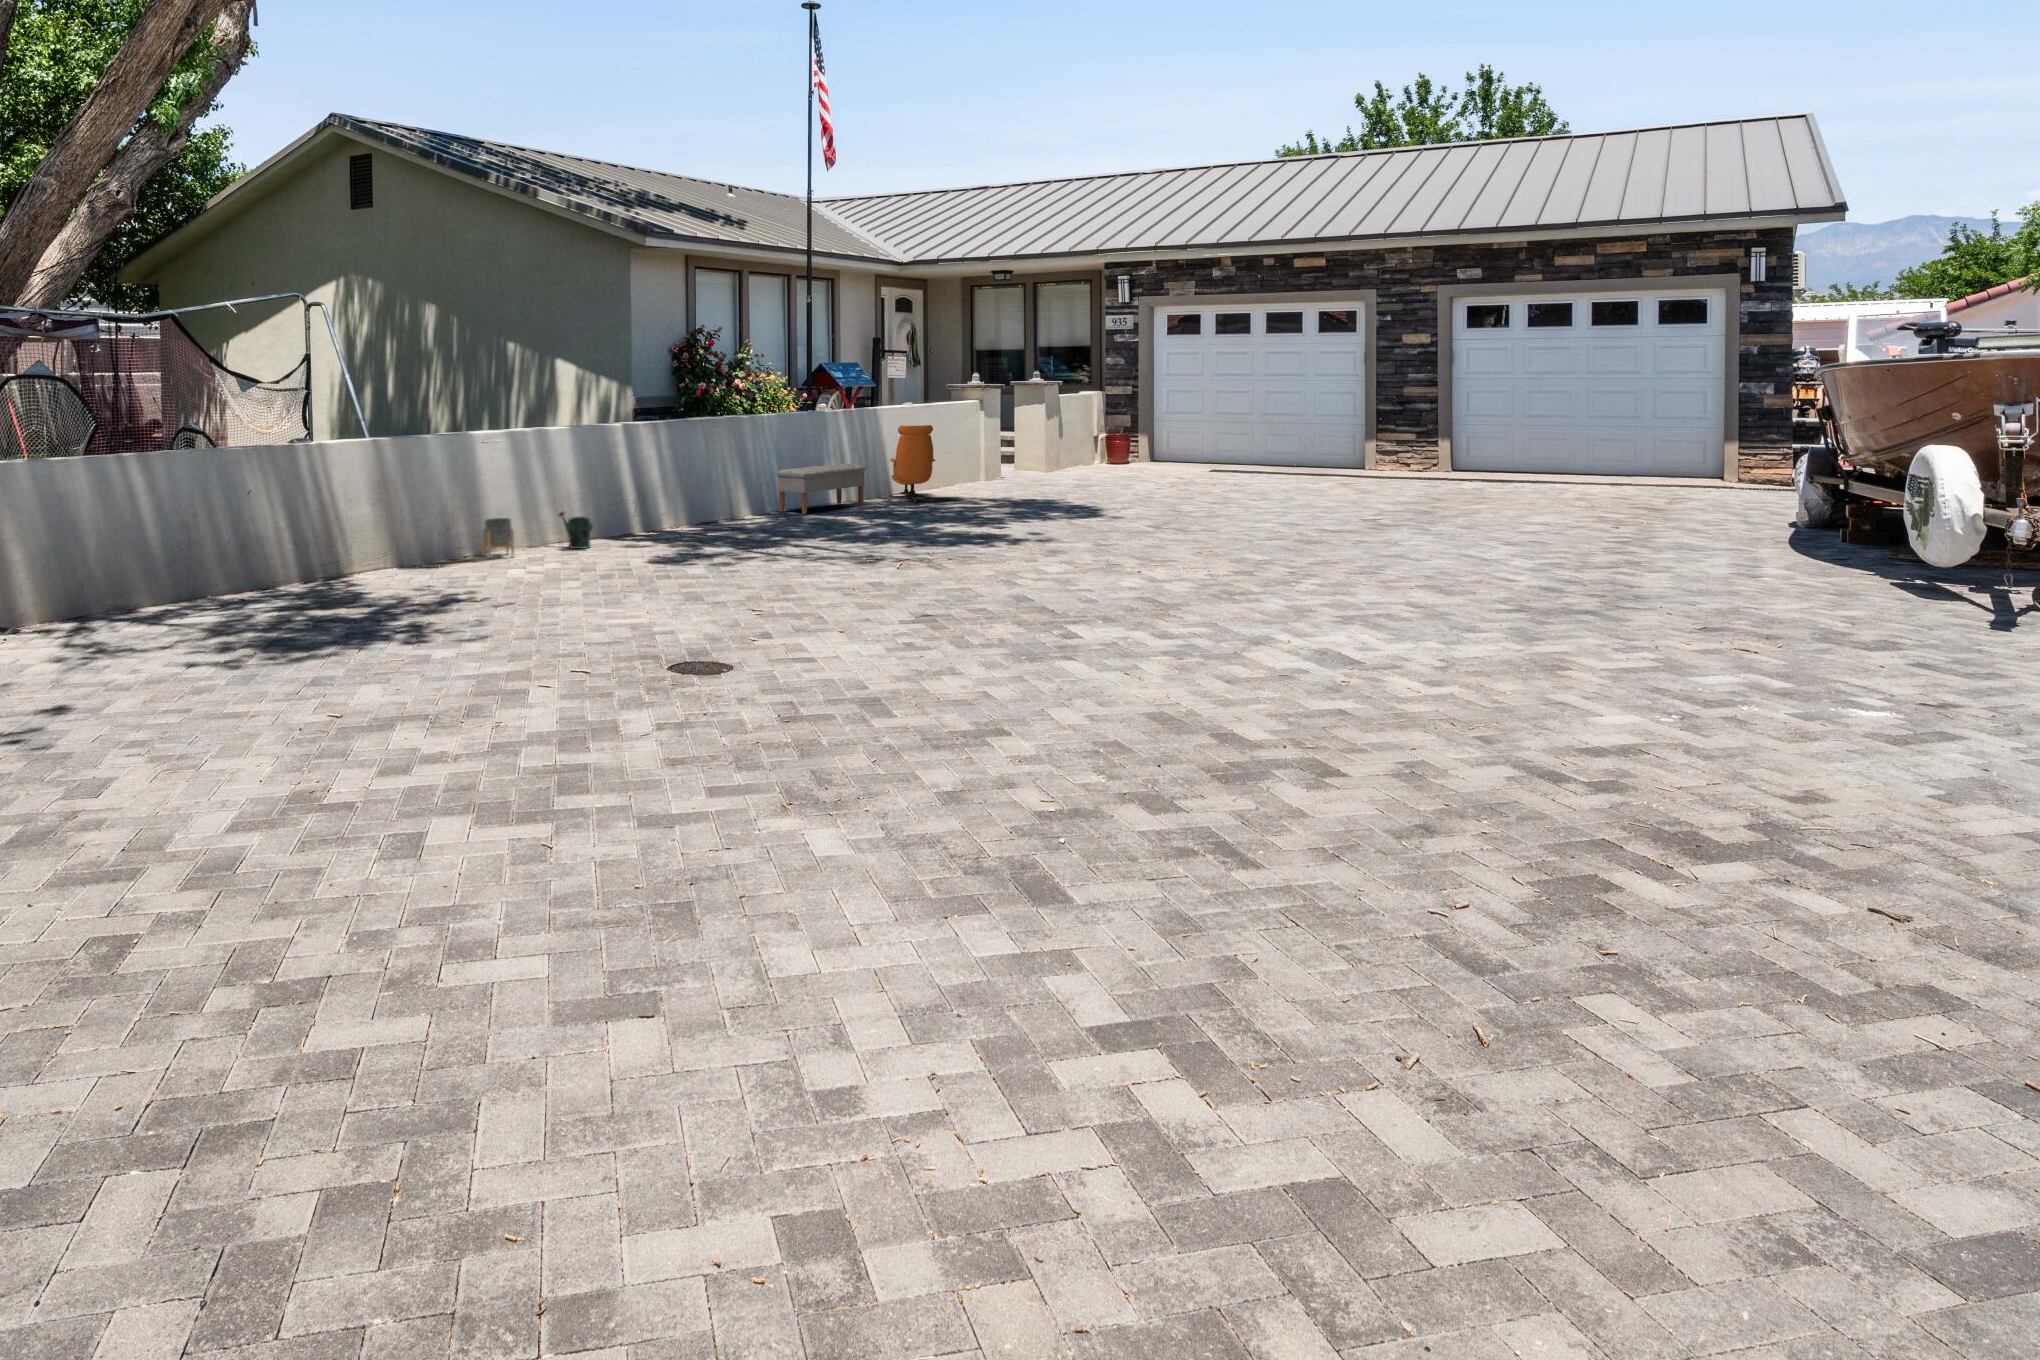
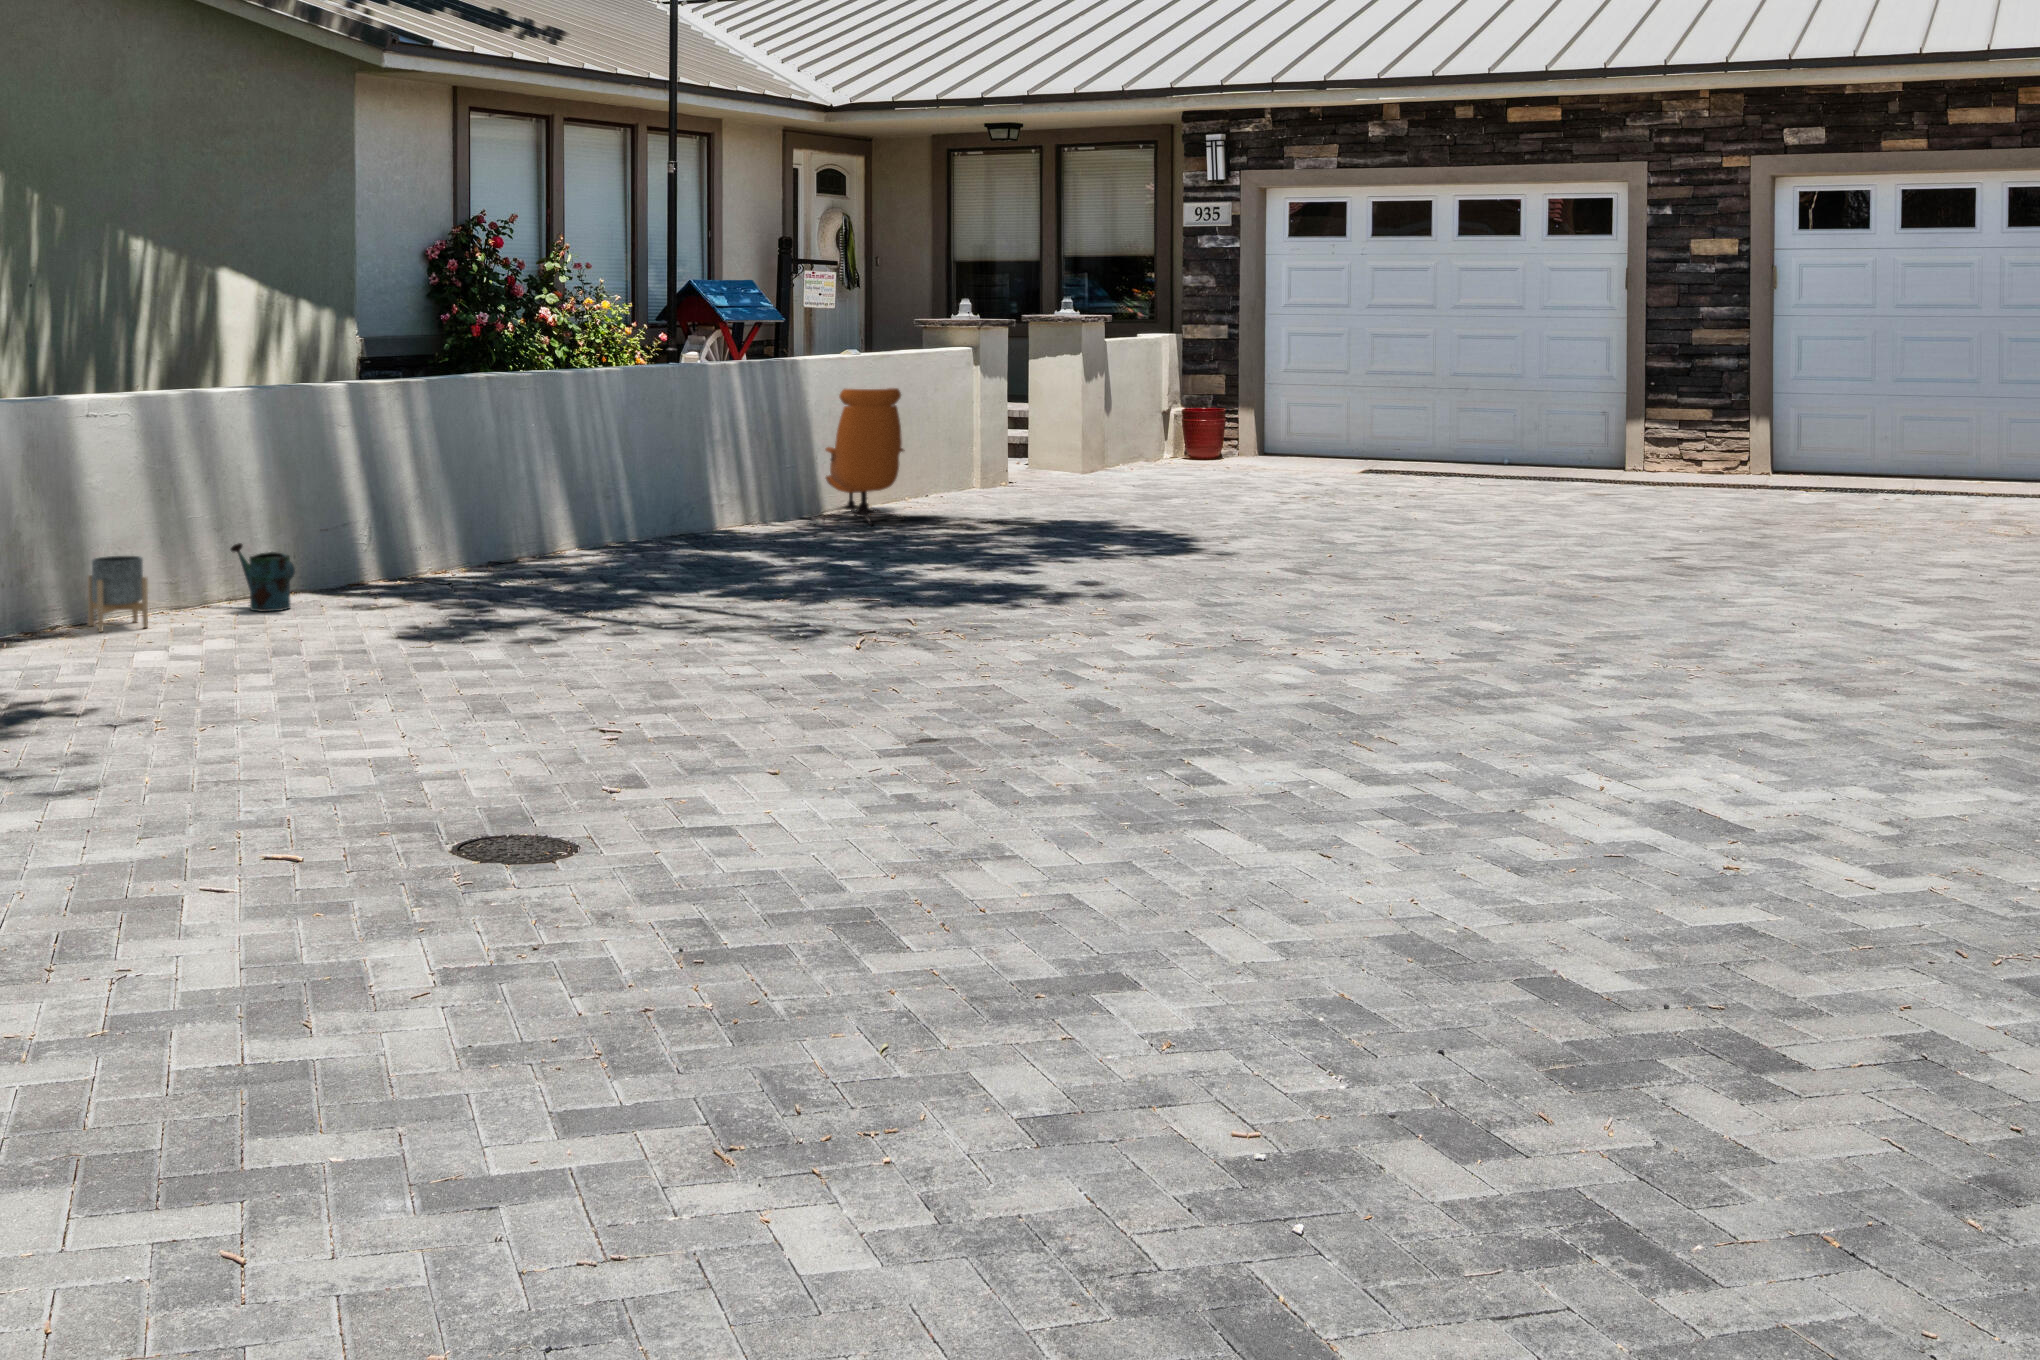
bench: present [777,464,865,514] -> none [627,456,782,545]

